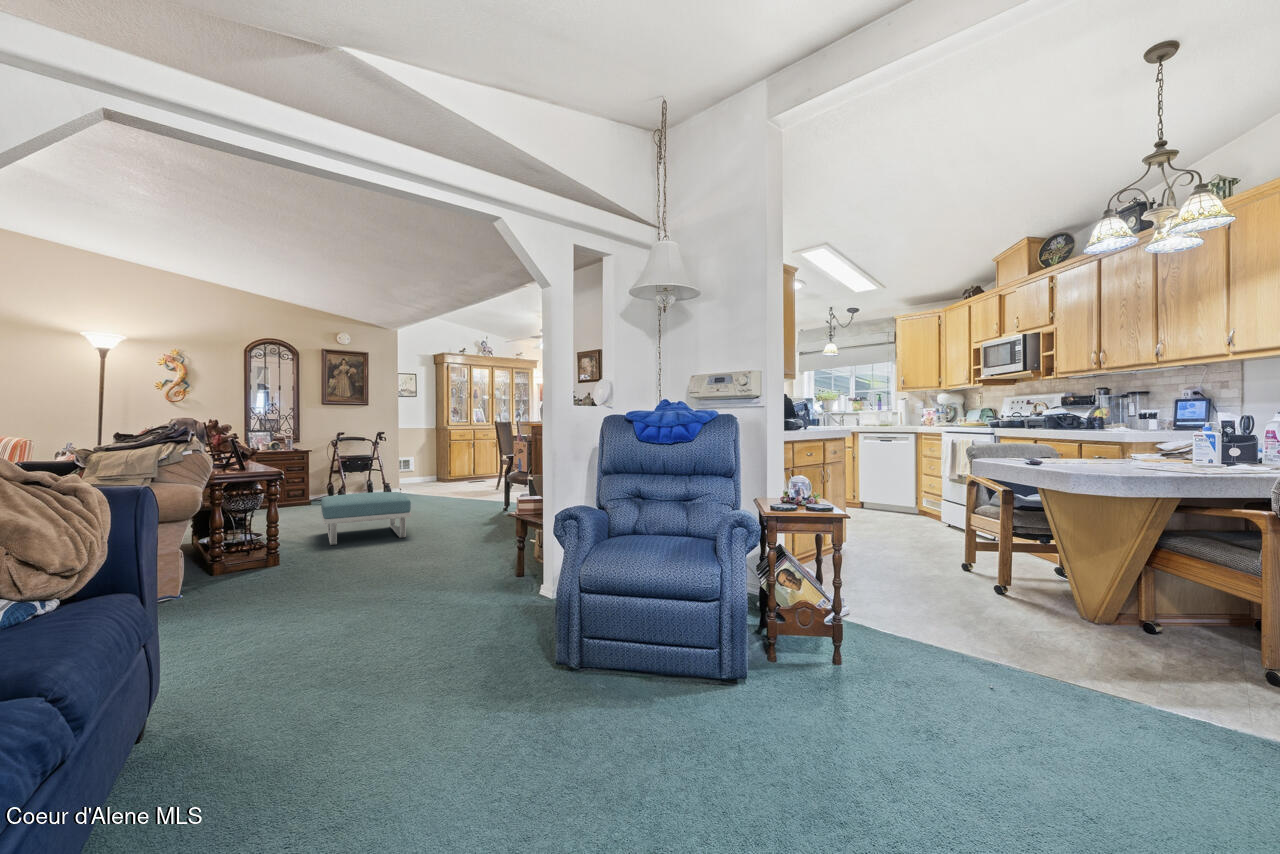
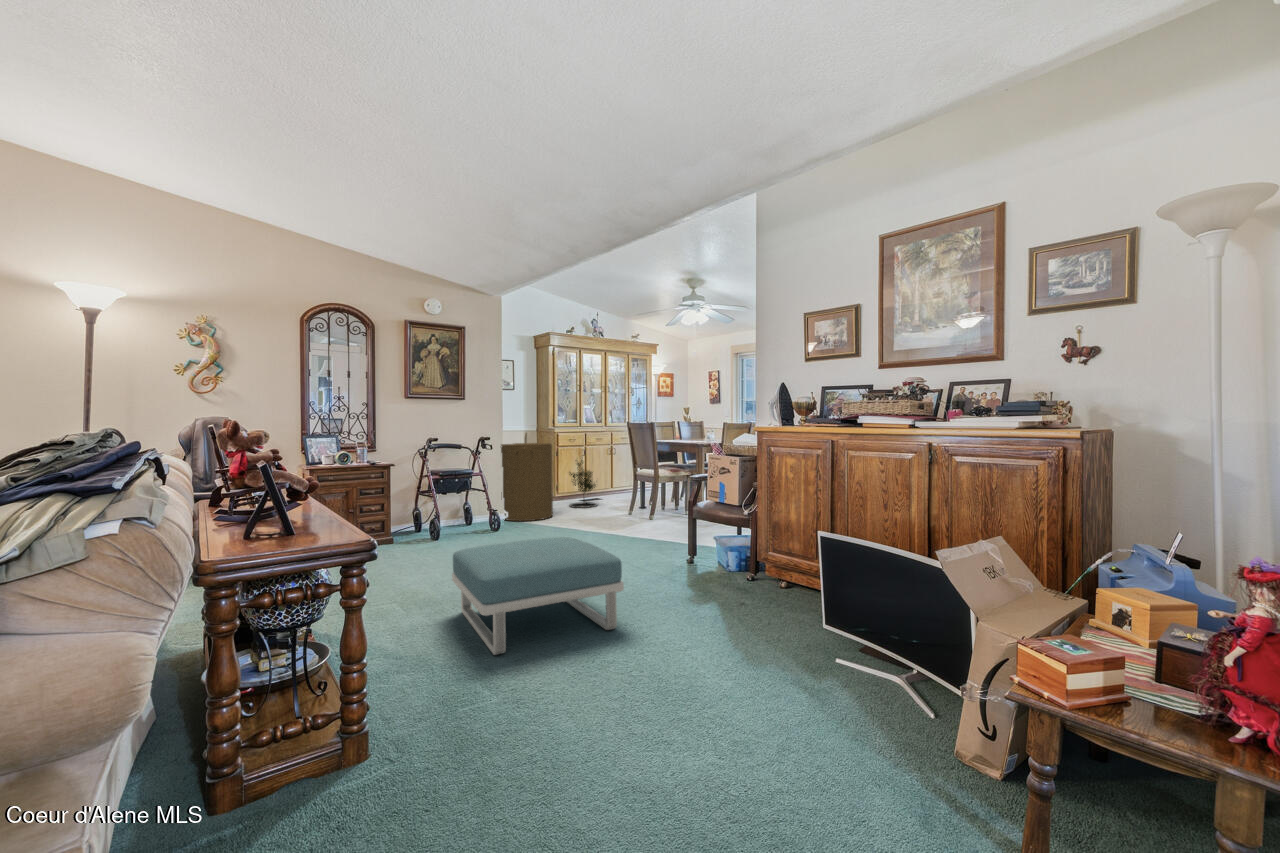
laundry hamper: none [397,429,438,494] -> present [501,433,553,521]
potted tree: none [457,446,481,486] -> present [569,460,597,508]

